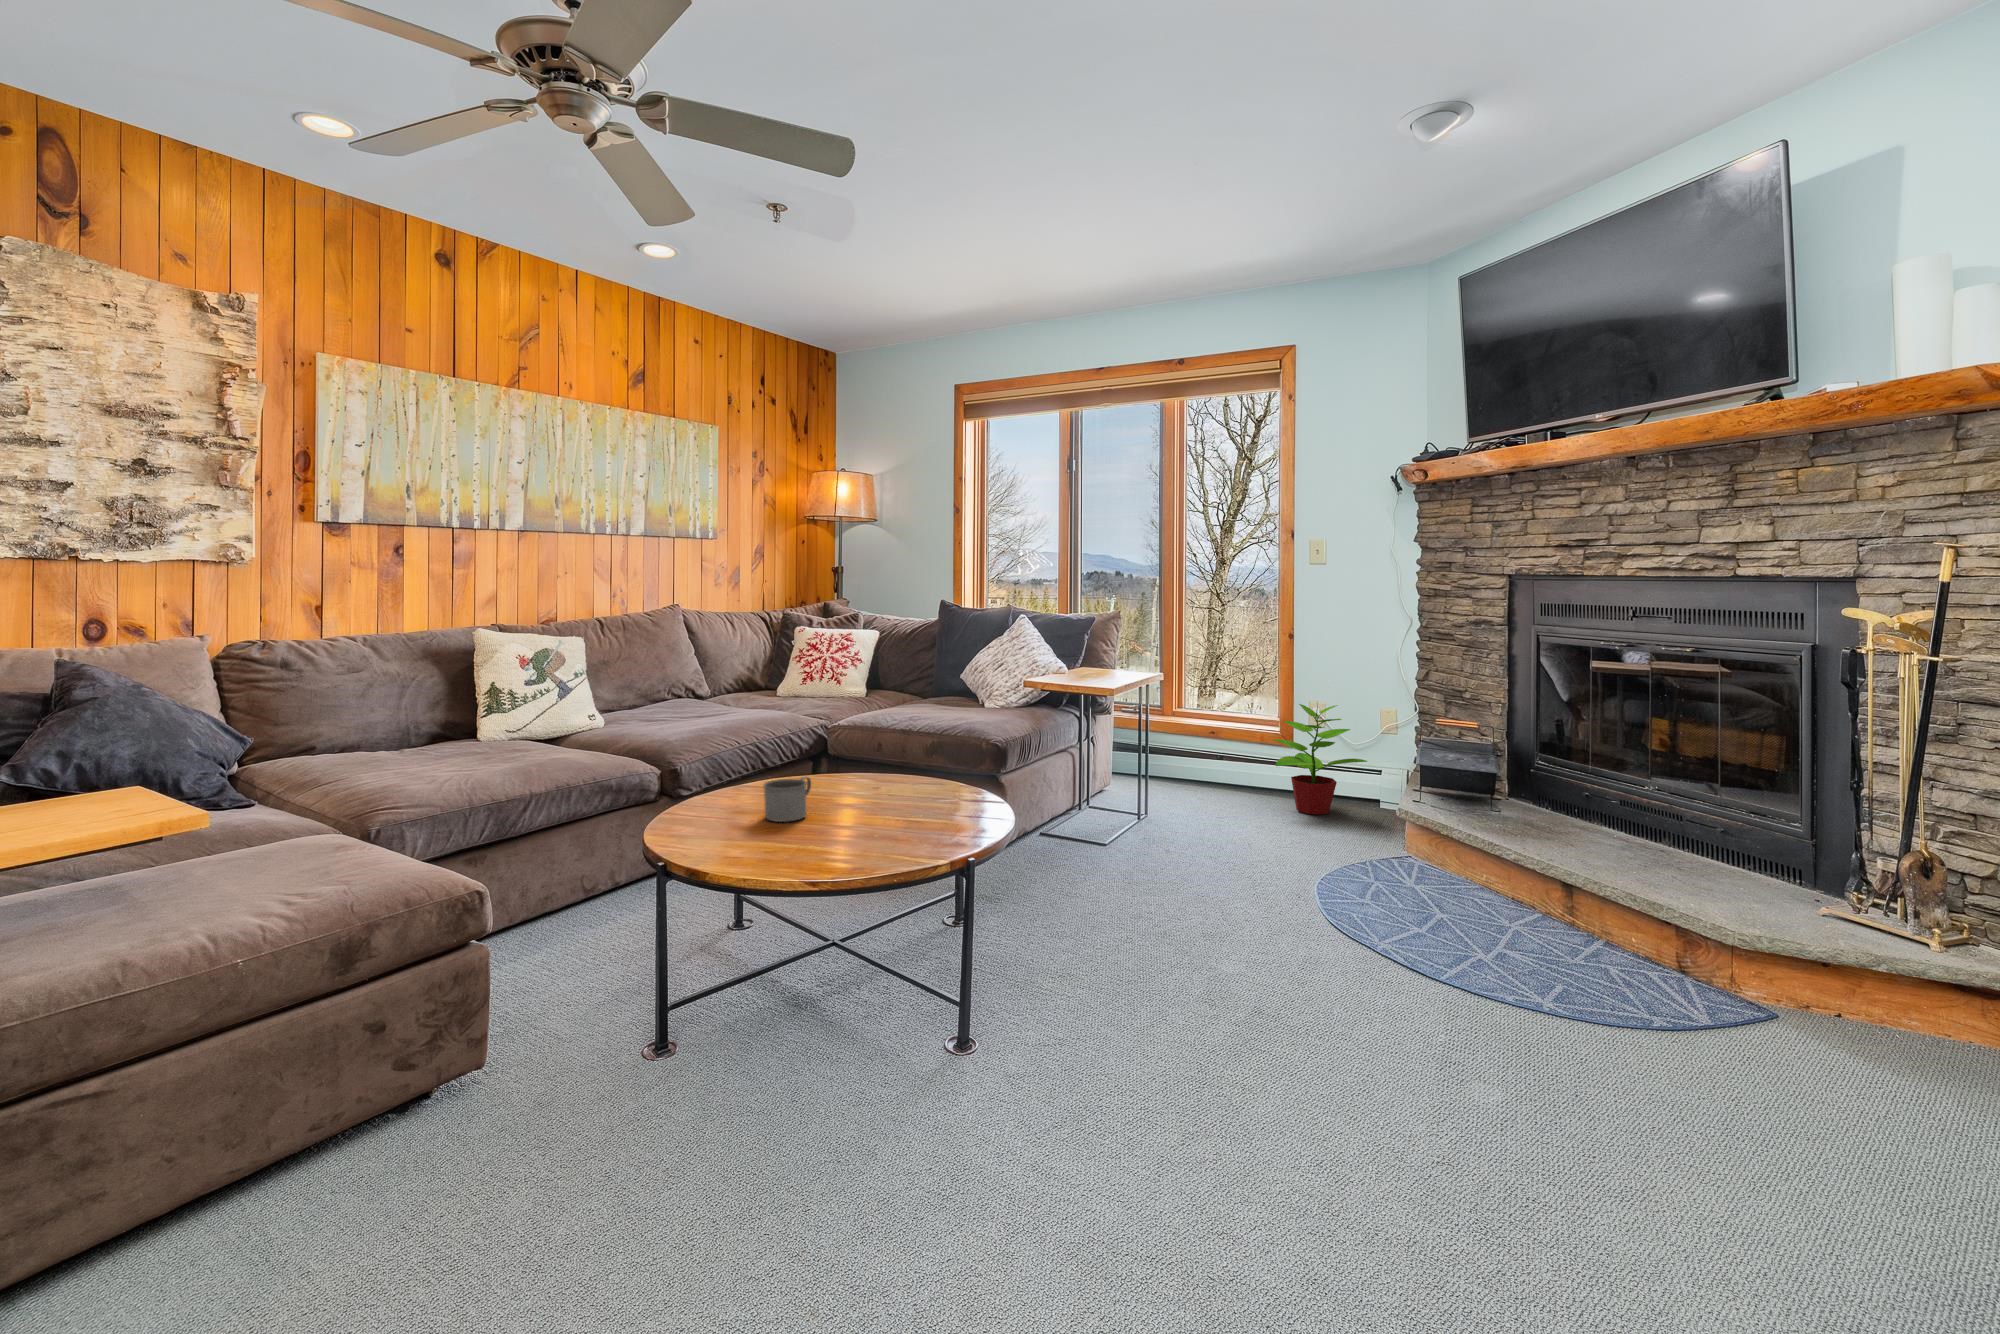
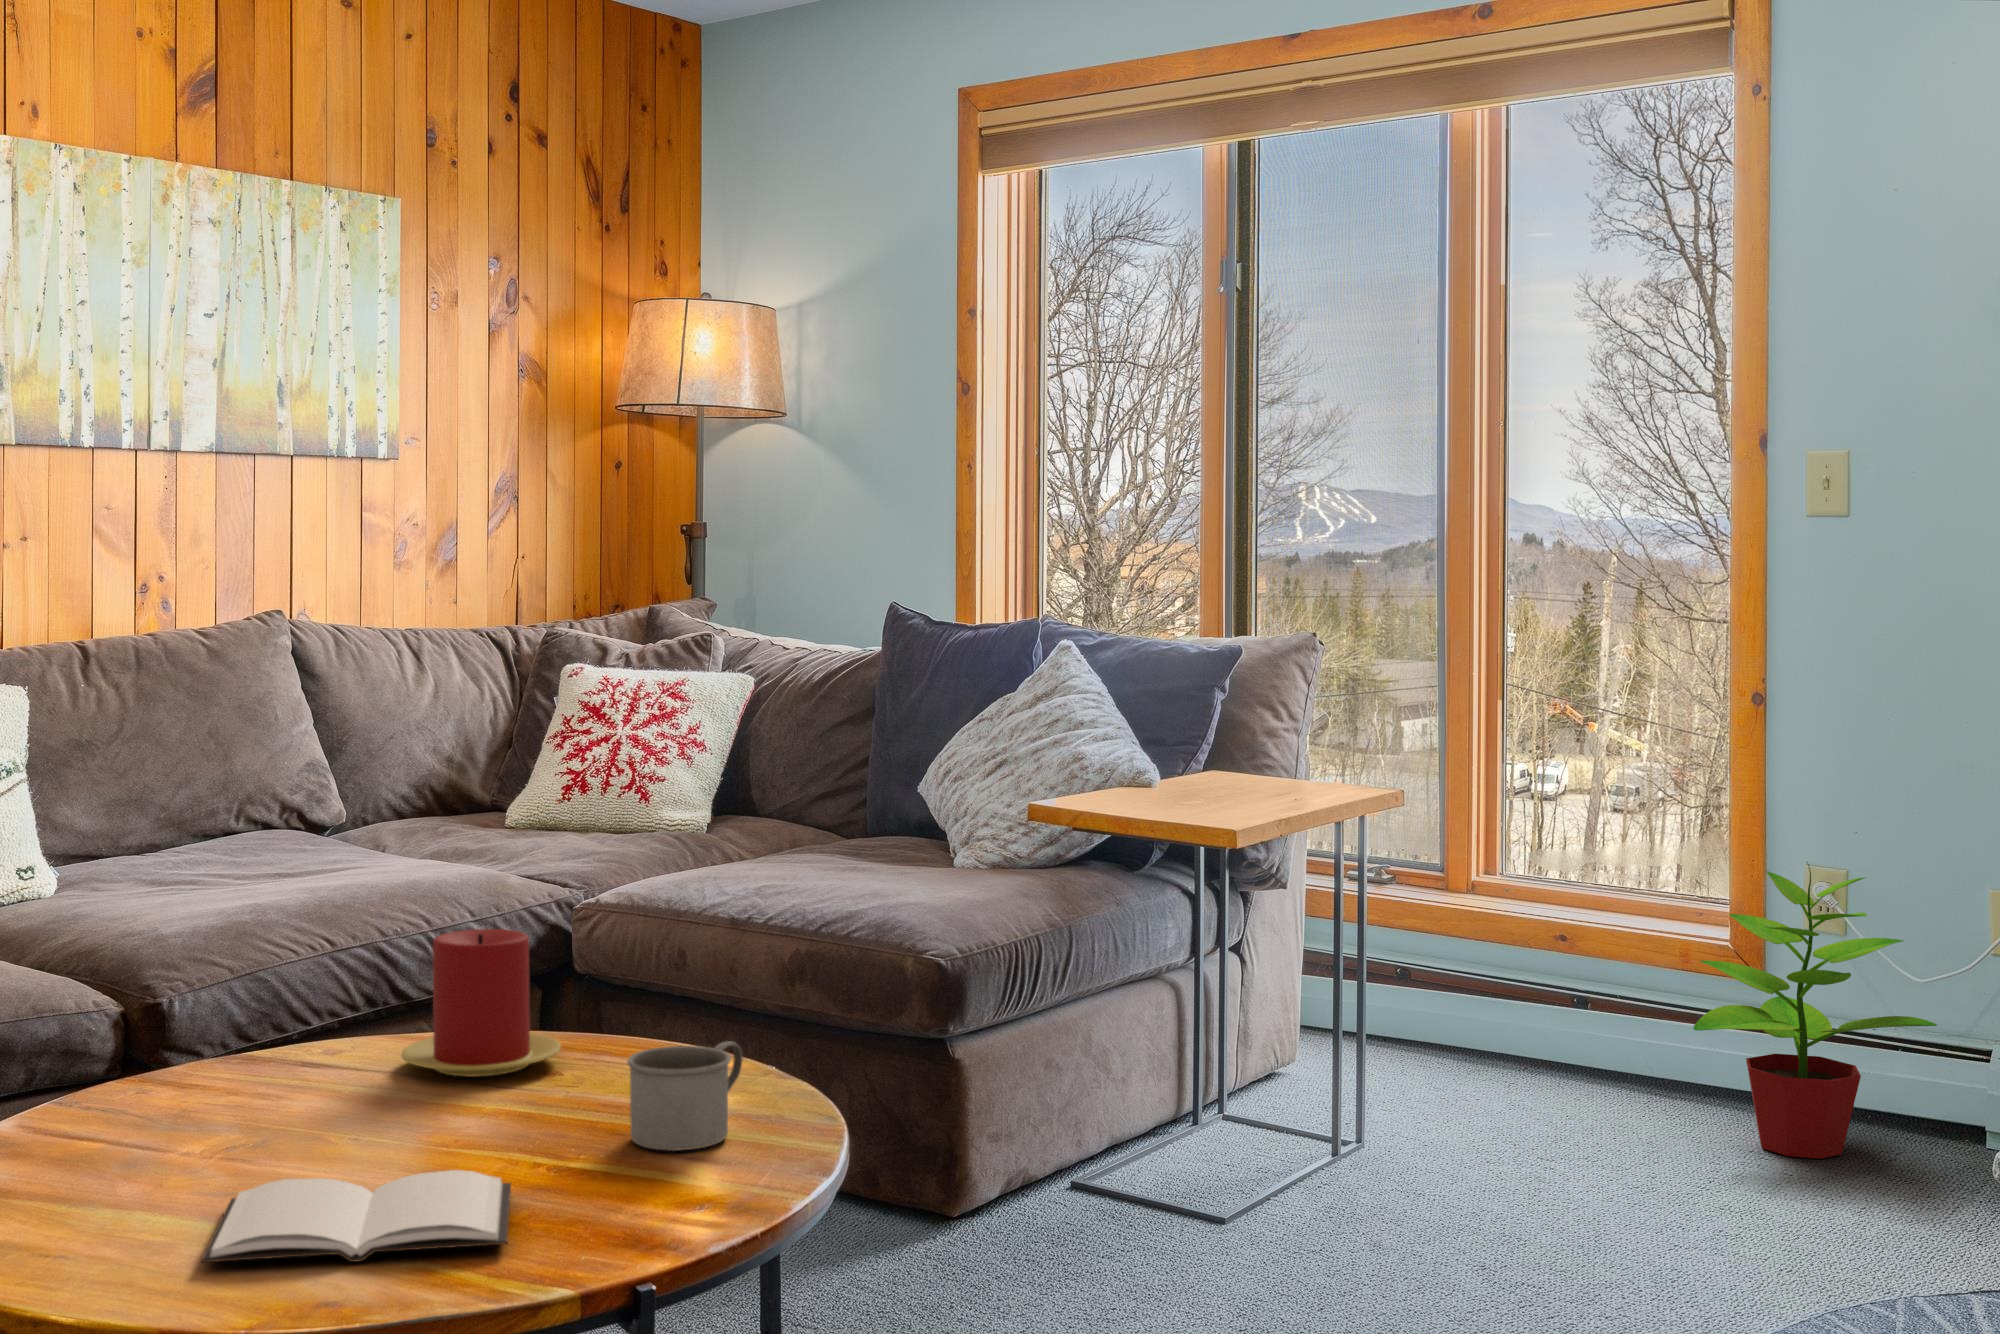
candle: none [812,732,877,792] -> present [401,929,561,1077]
mug: present [763,776,811,822] -> present [627,1041,743,1151]
book: none [786,827,914,866] -> present [201,1170,511,1263]

